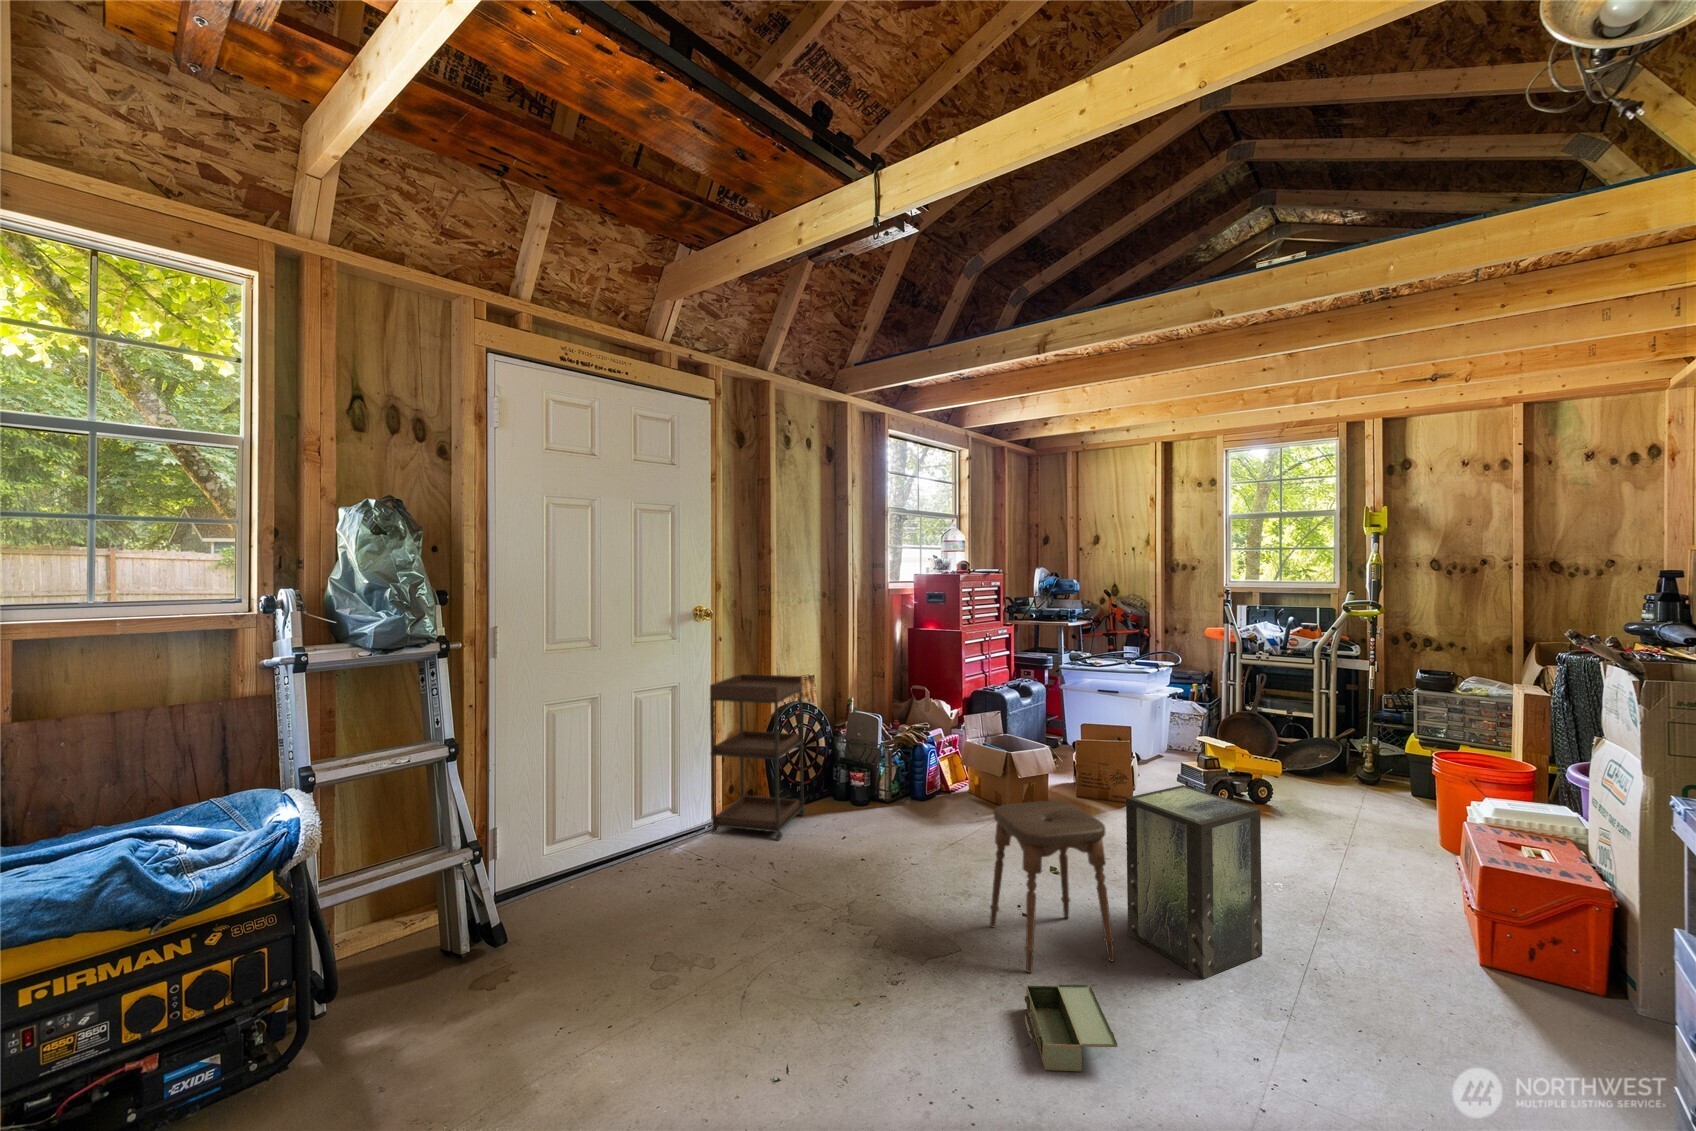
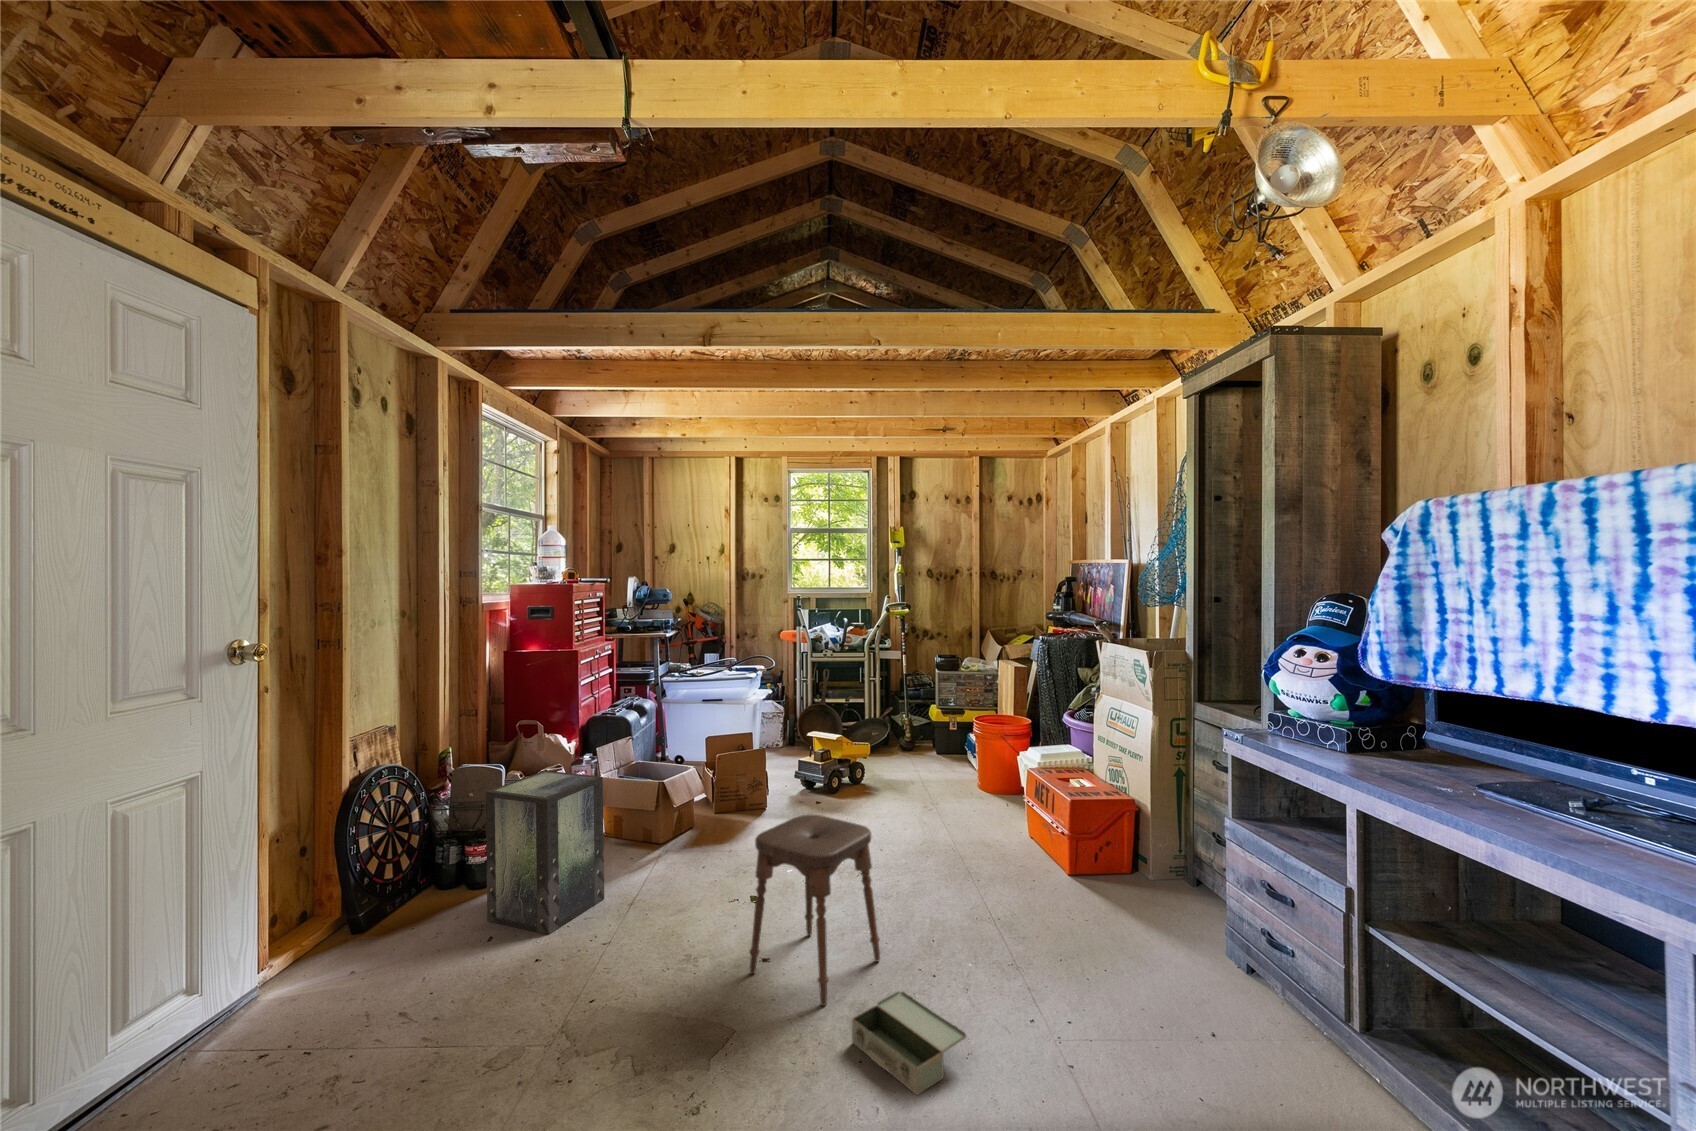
shelving unit: present [710,674,806,840] -> none [253,729,409,1005]
storage box: present [1126,785,1262,979] -> present [486,771,604,934]

